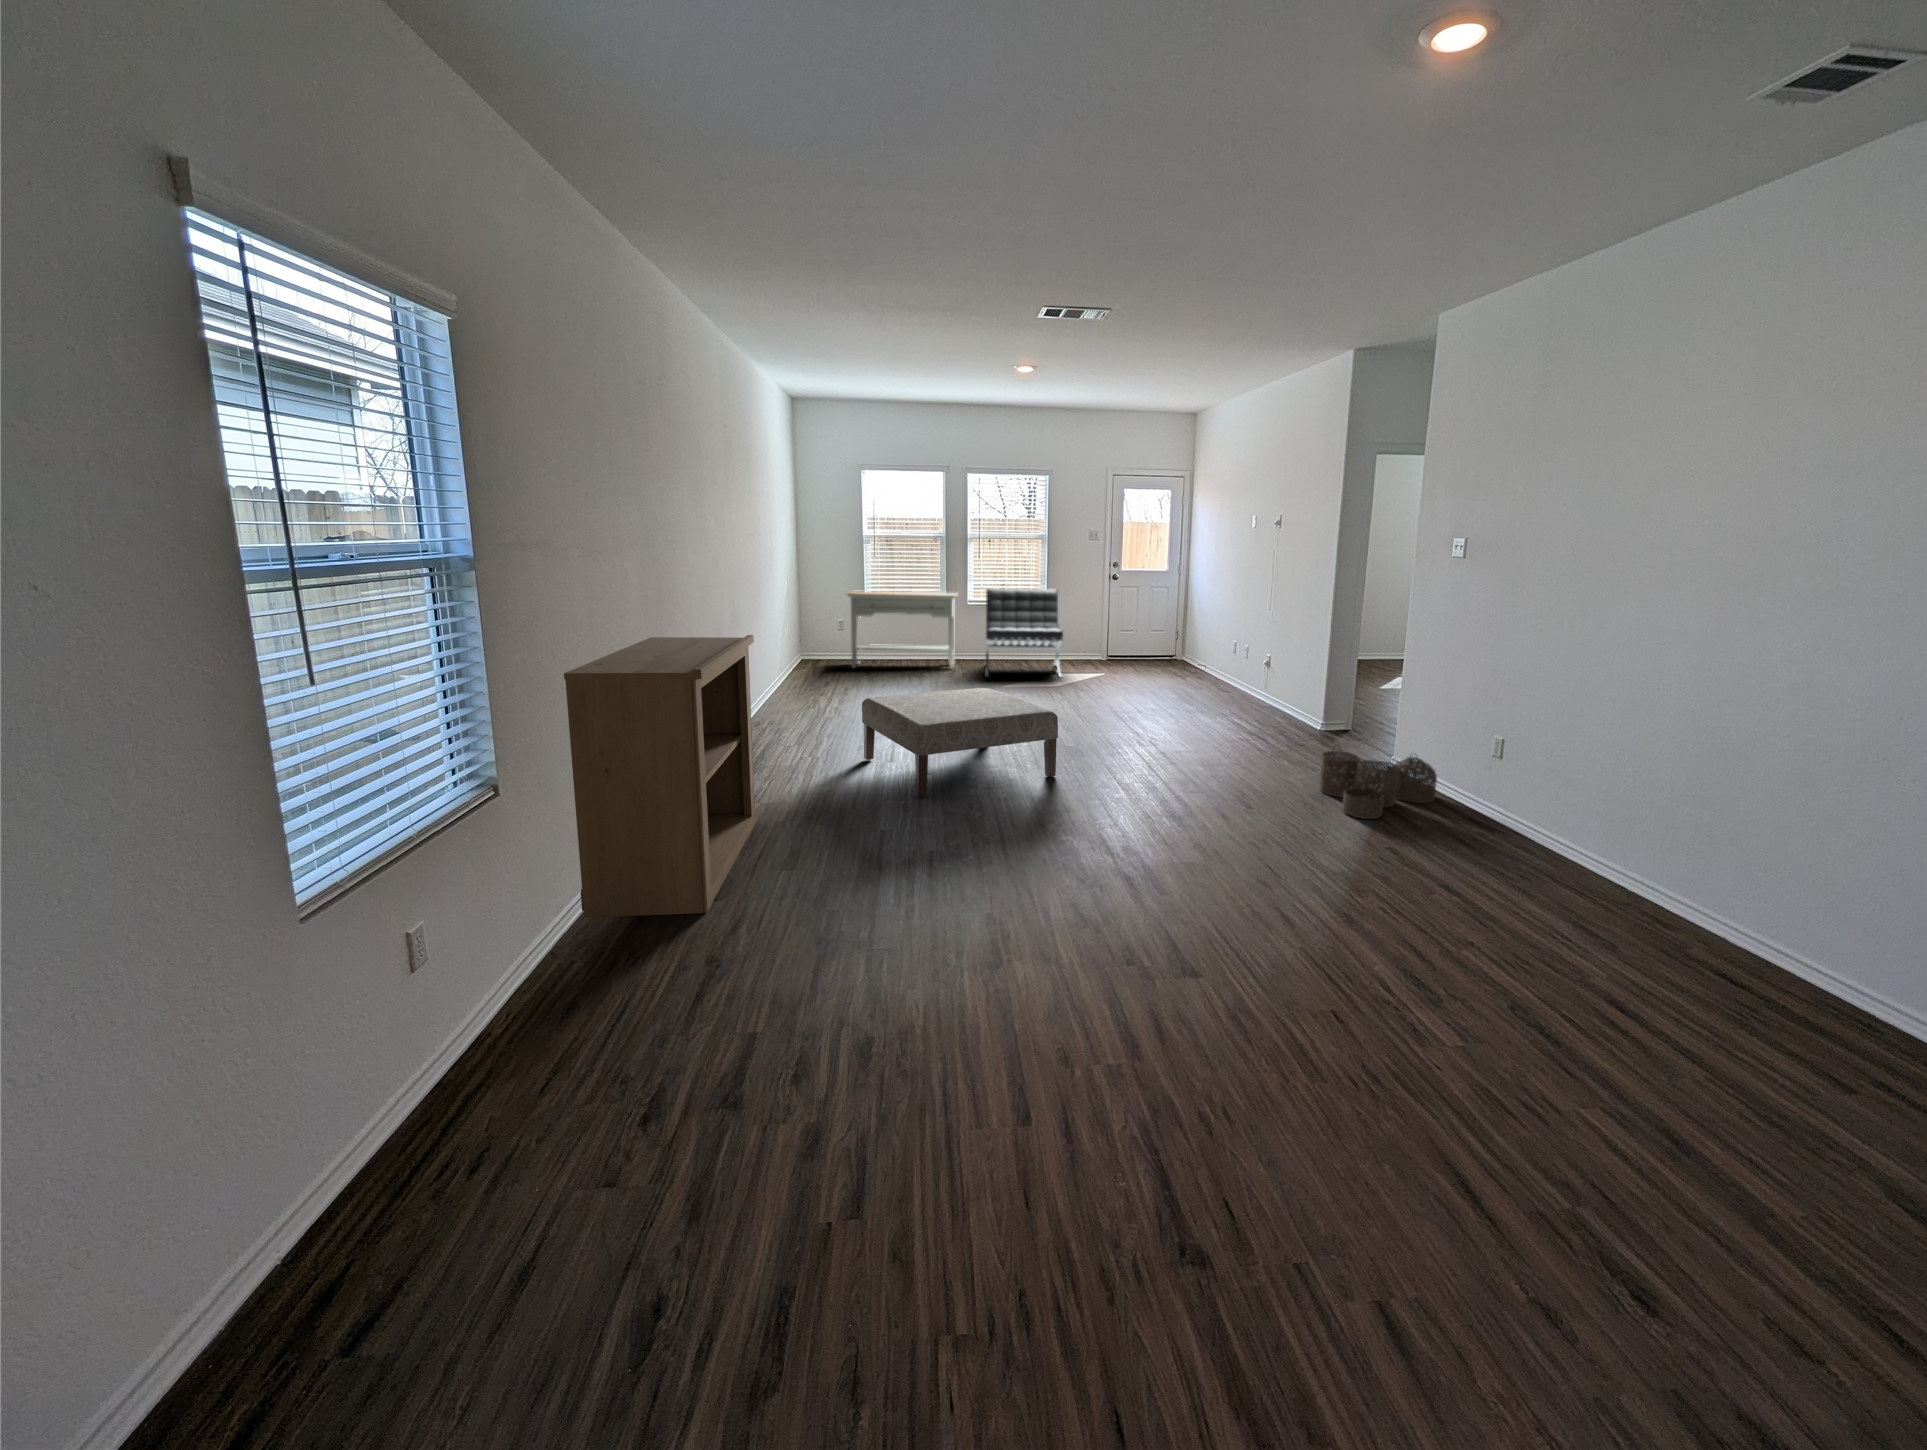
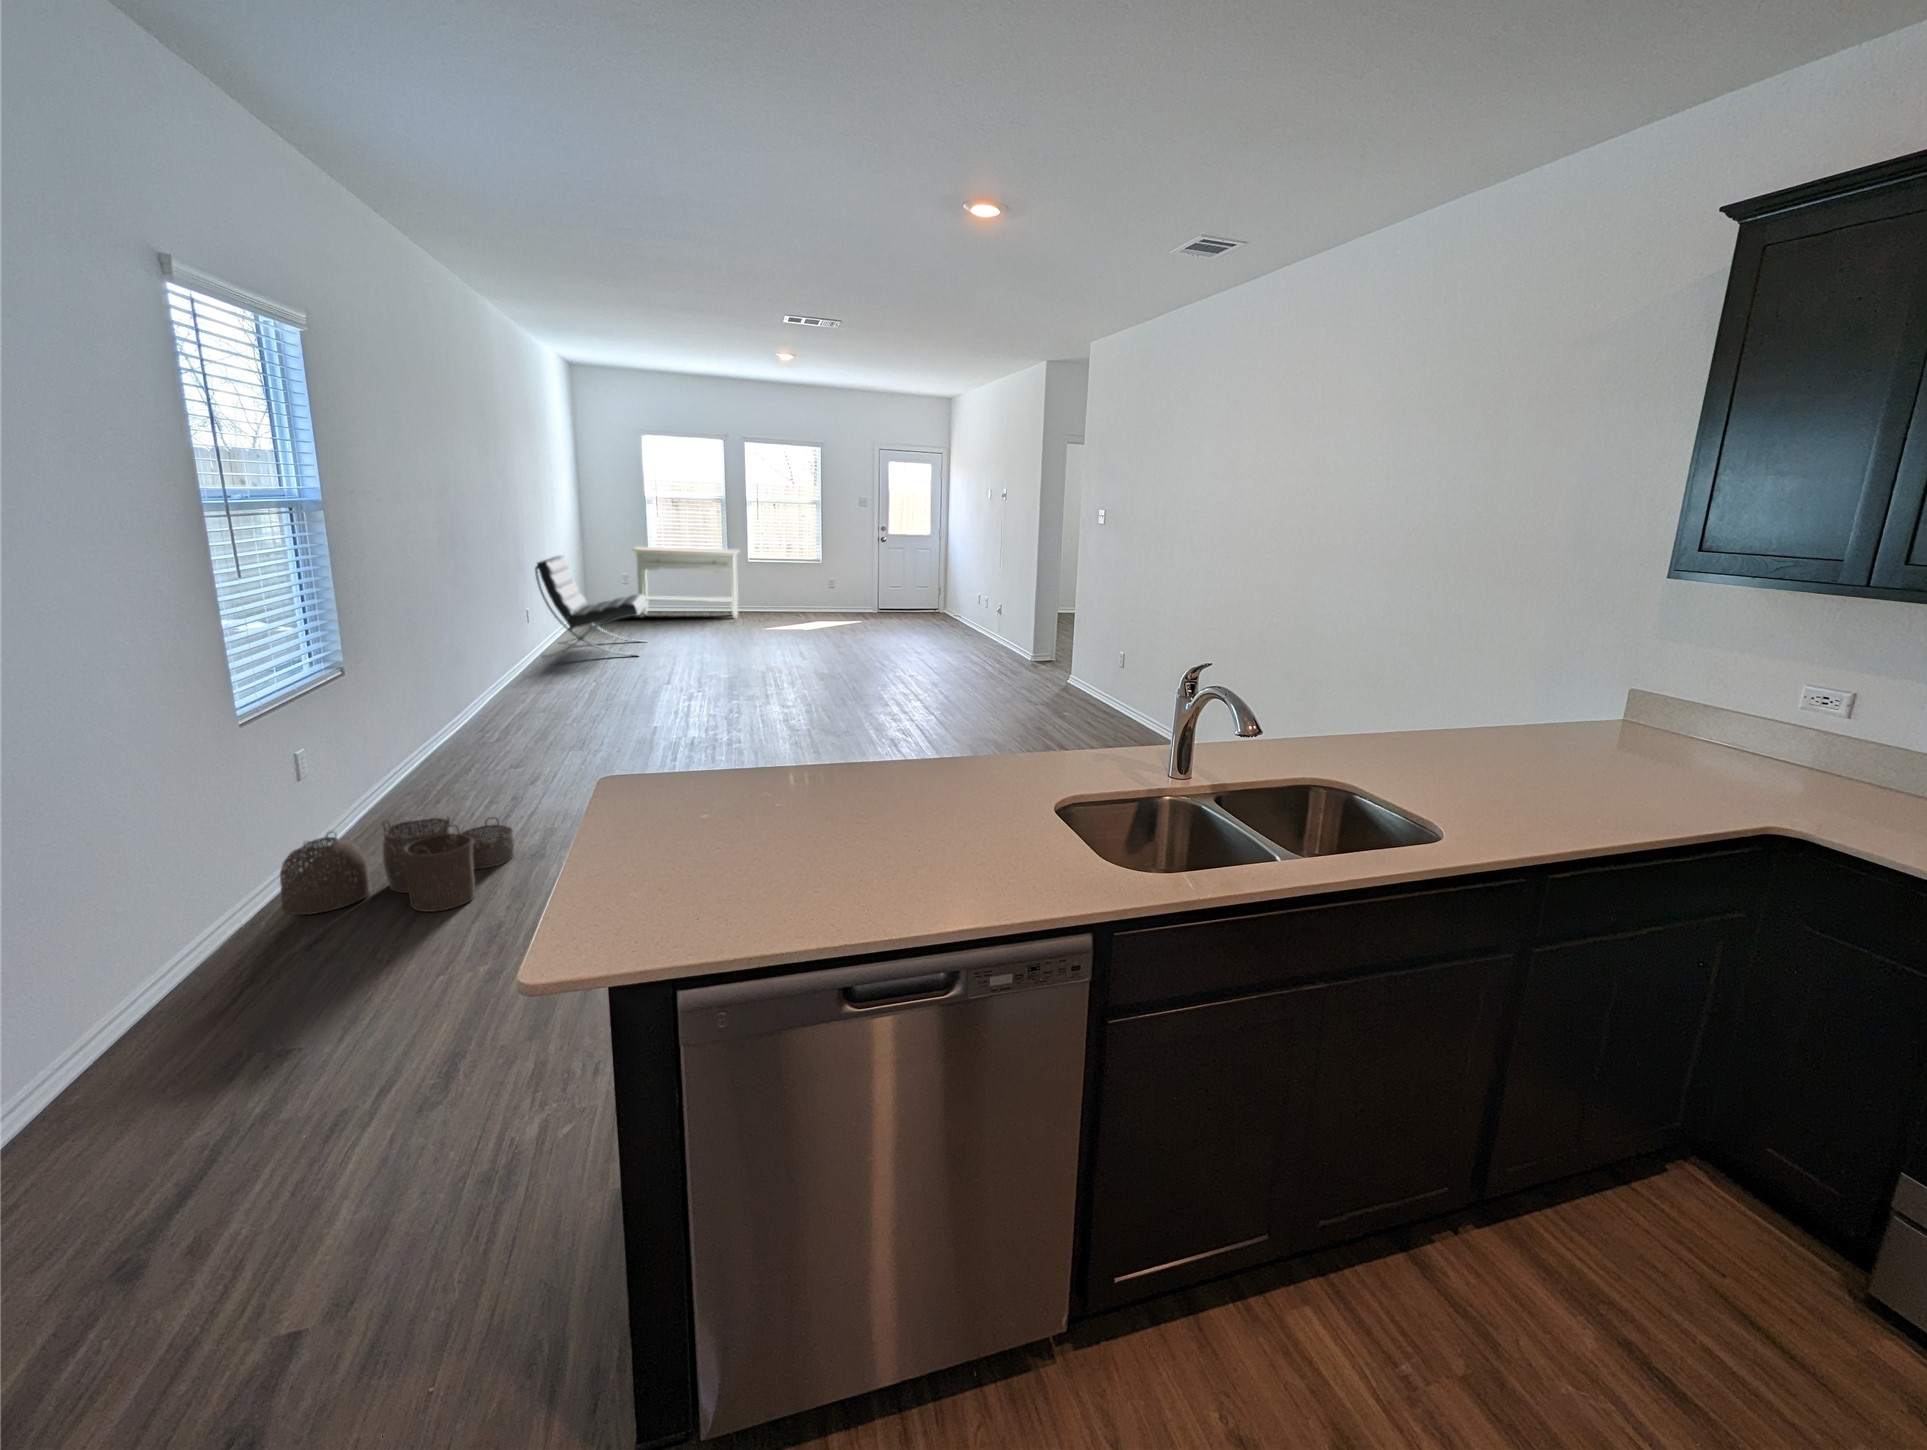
lounge chair: present [986,589,1063,677] -> present [535,556,647,657]
bookshelf: present [564,635,755,918] -> none [388,572,550,782]
ottoman: present [862,688,1058,797] -> none [643,625,809,706]
woven basket: present [1320,751,1437,819] -> present [280,817,514,915]

